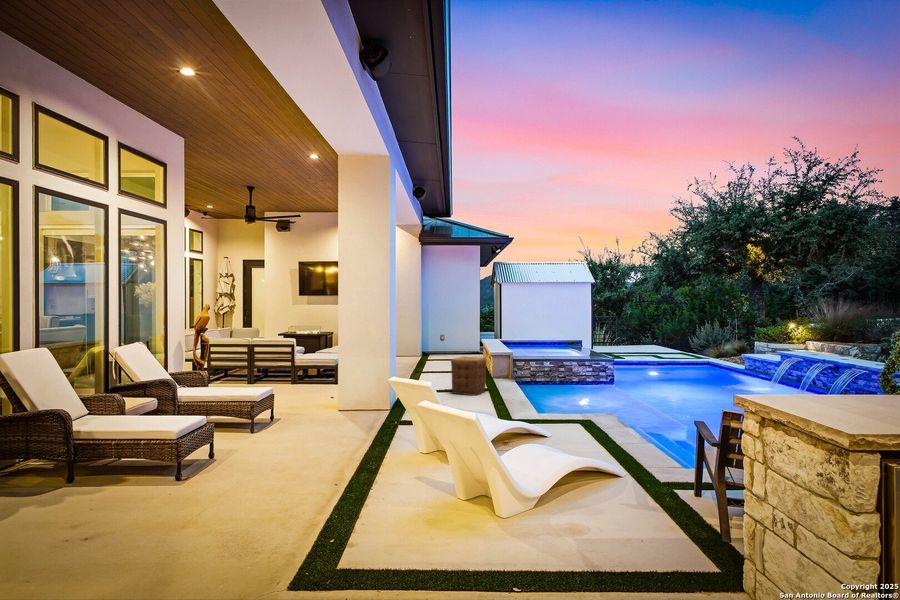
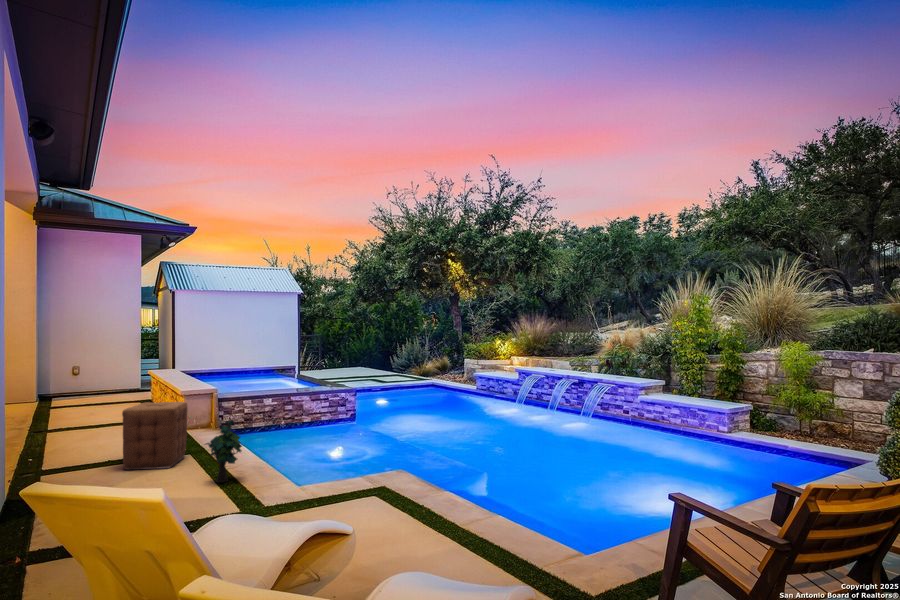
decorative plant: none [488,369,510,405] -> present [206,420,242,483]

